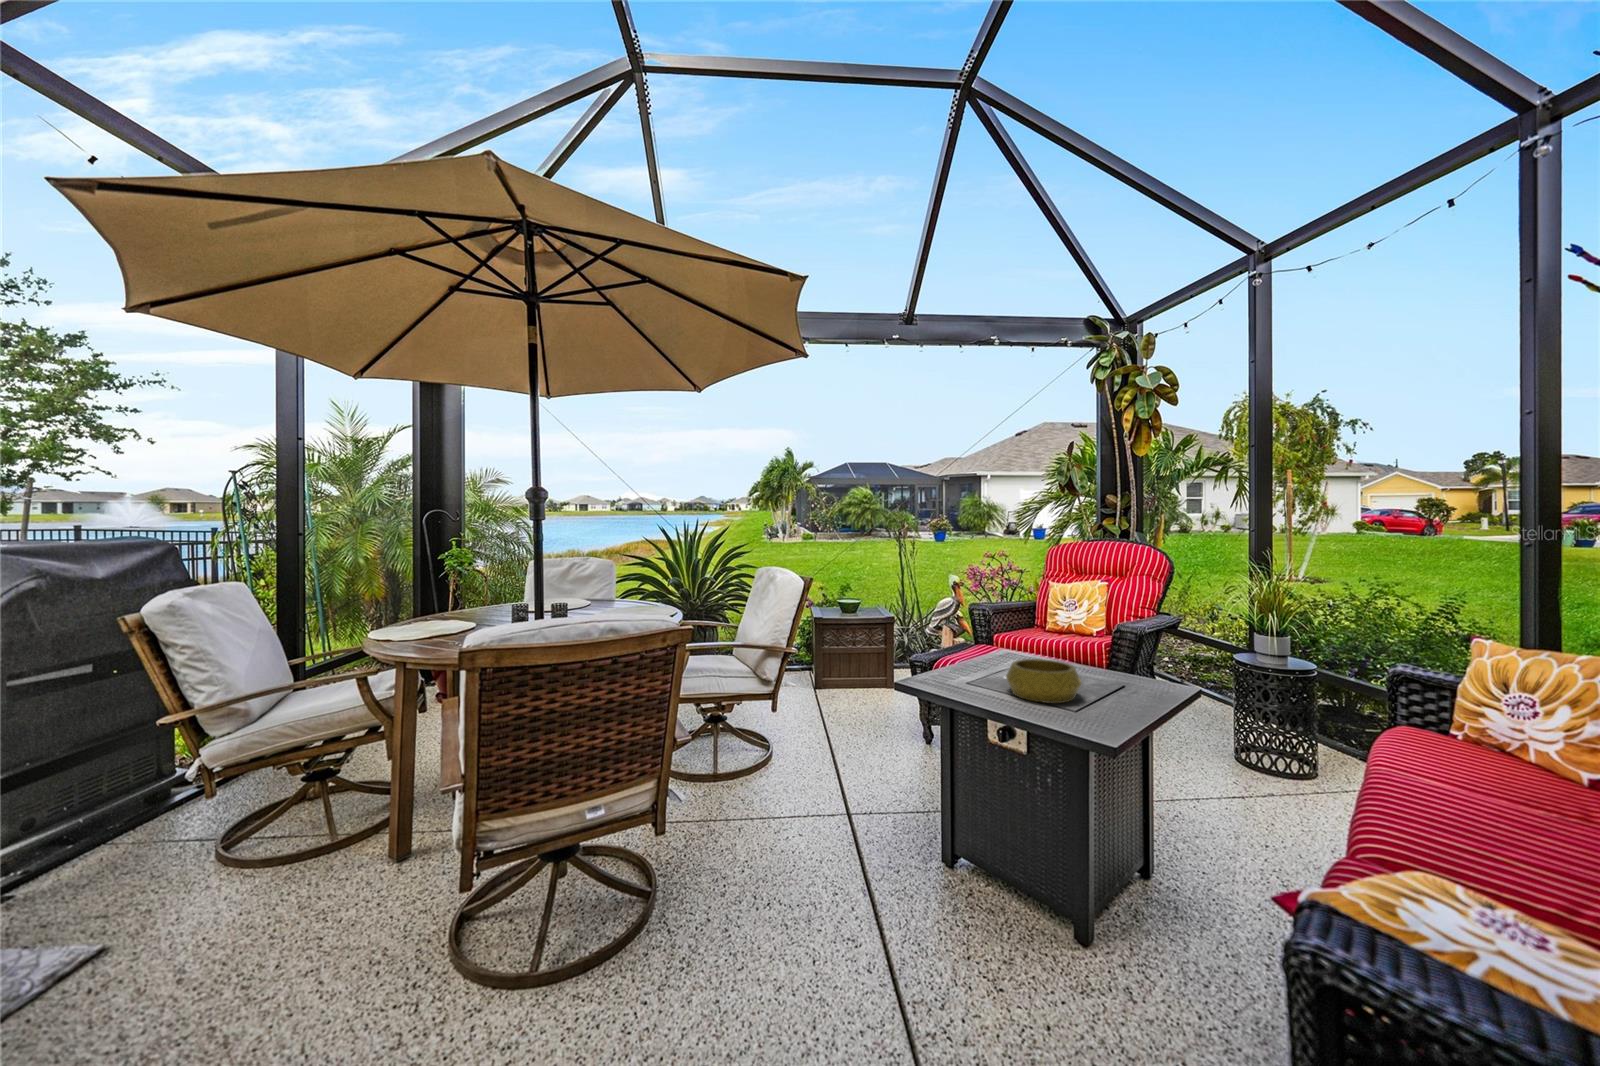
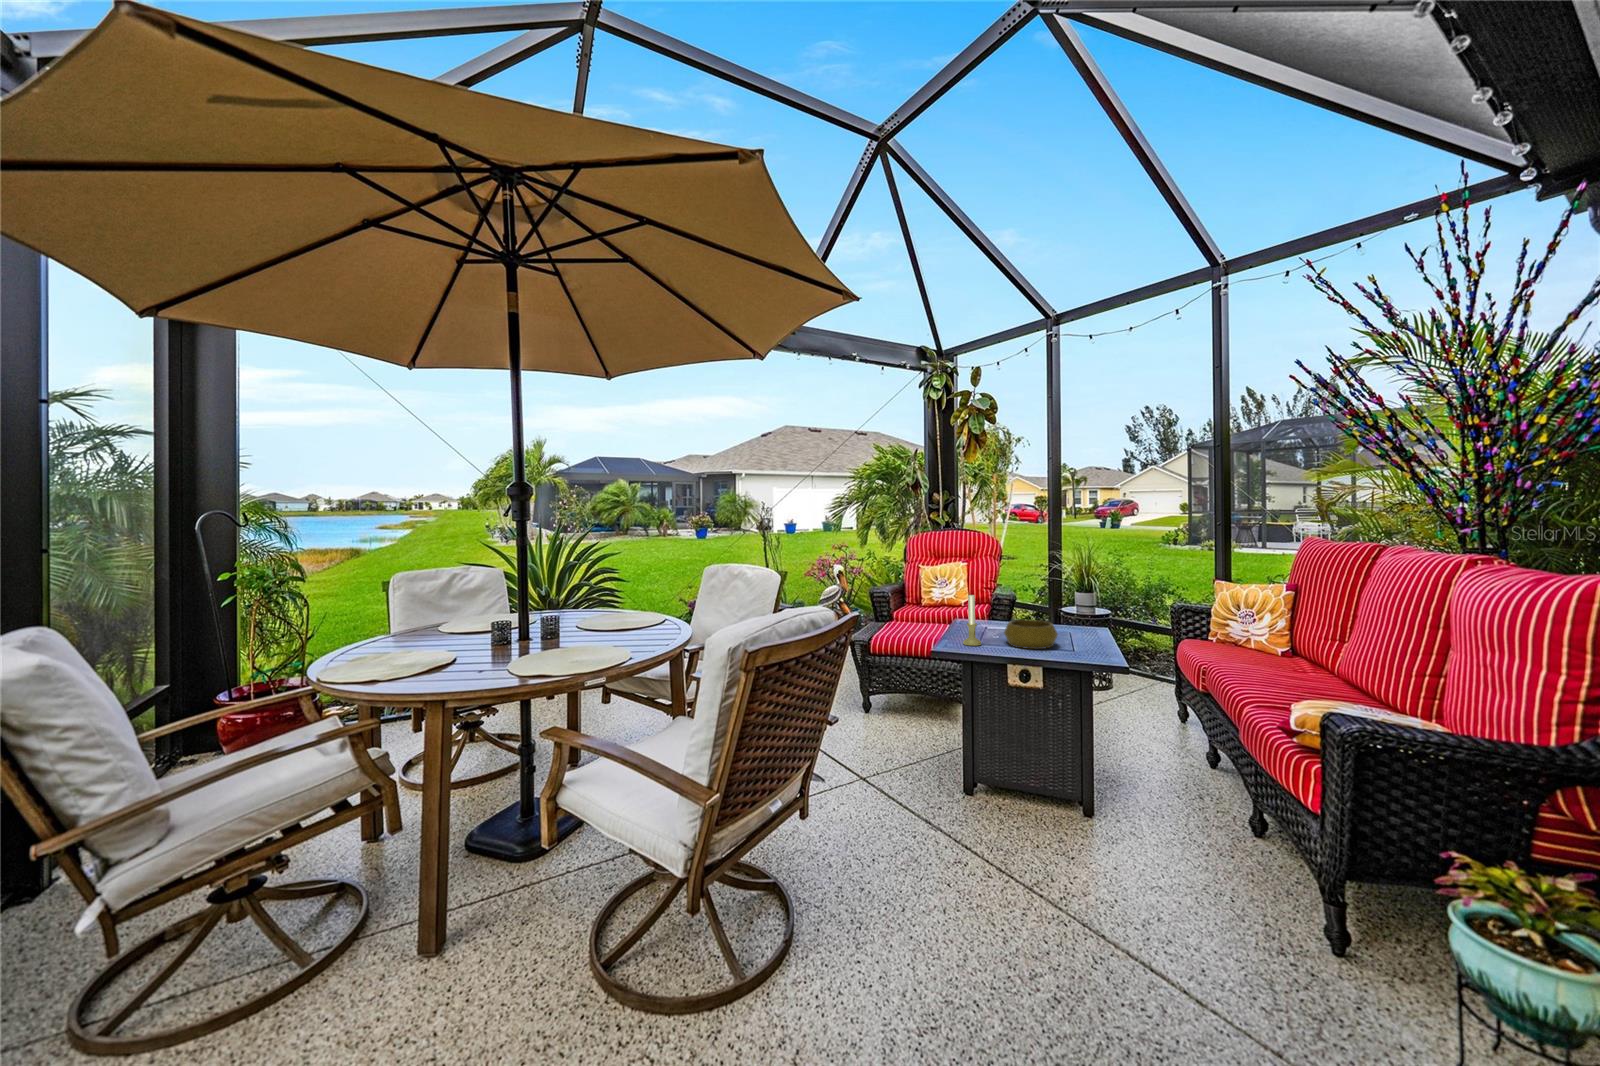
candle holder: none [950,616,974,686] -> present [963,595,981,646]

